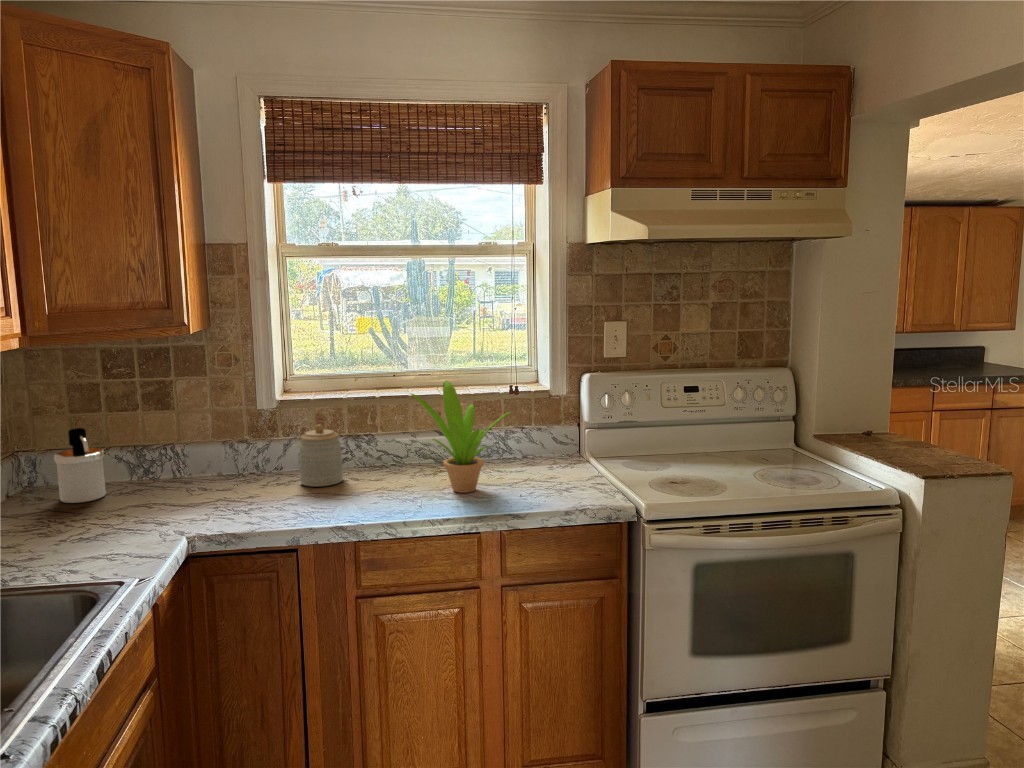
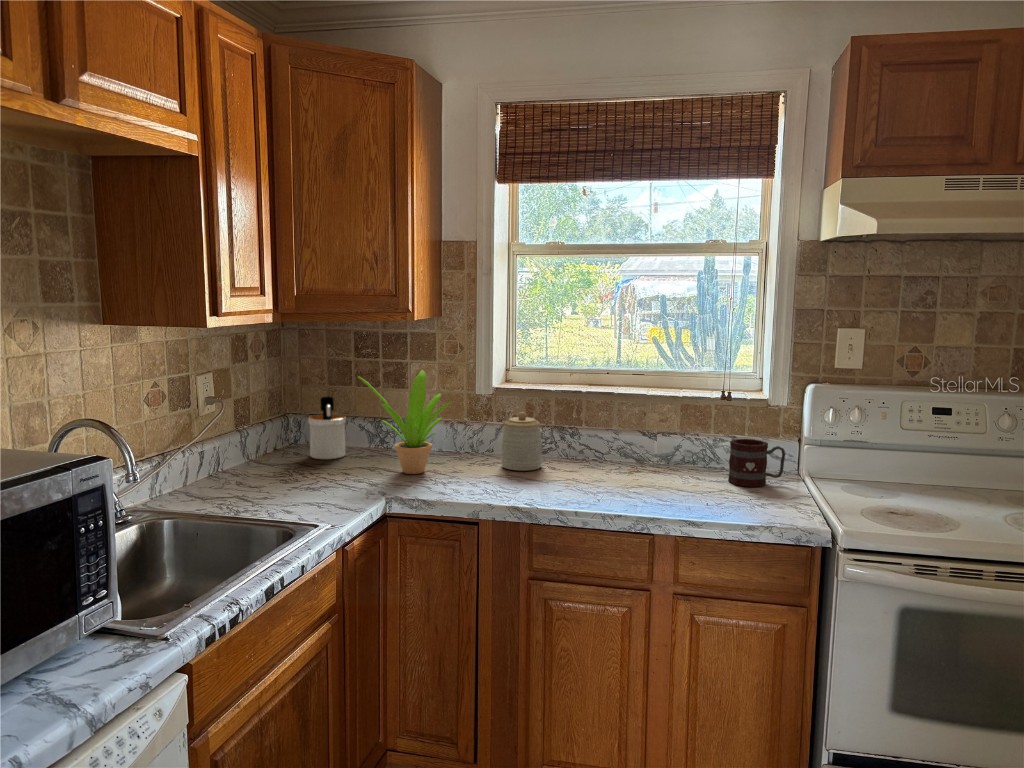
potted plant: present [411,380,510,493] -> present [358,370,452,474]
mug: none [527,429,575,474] -> present [728,439,785,487]

